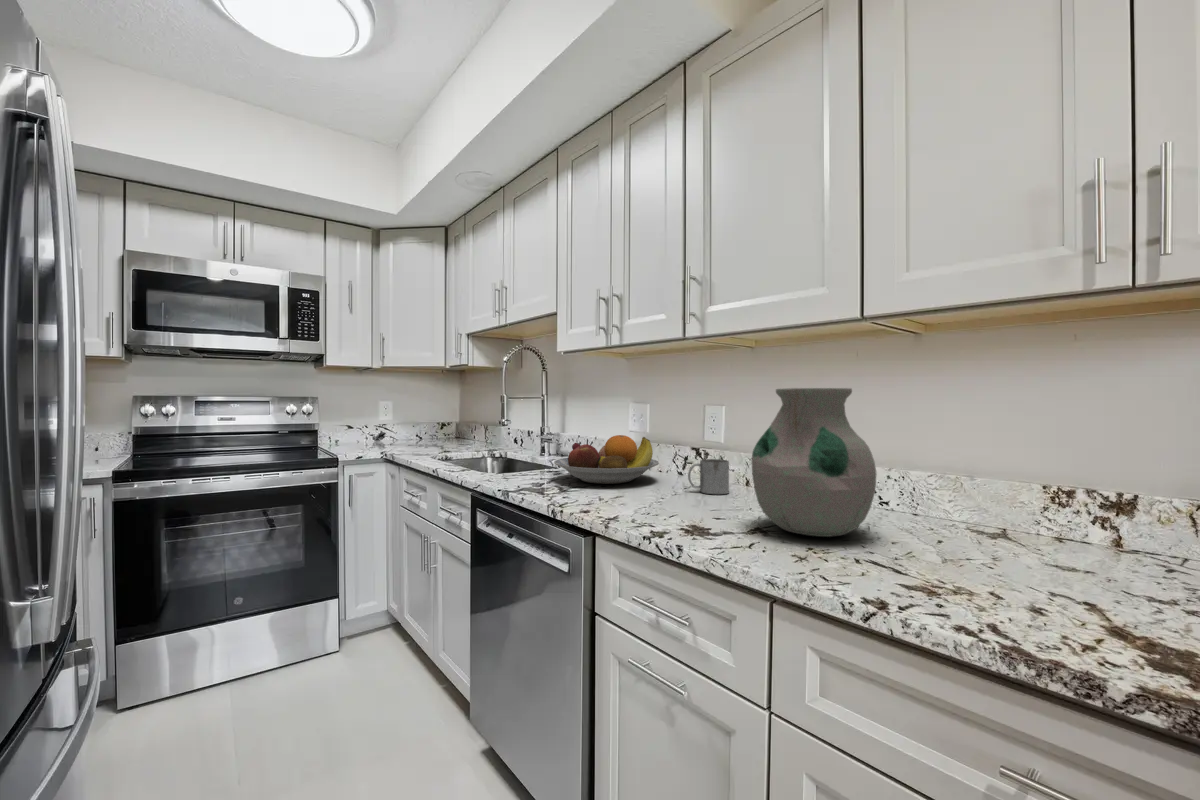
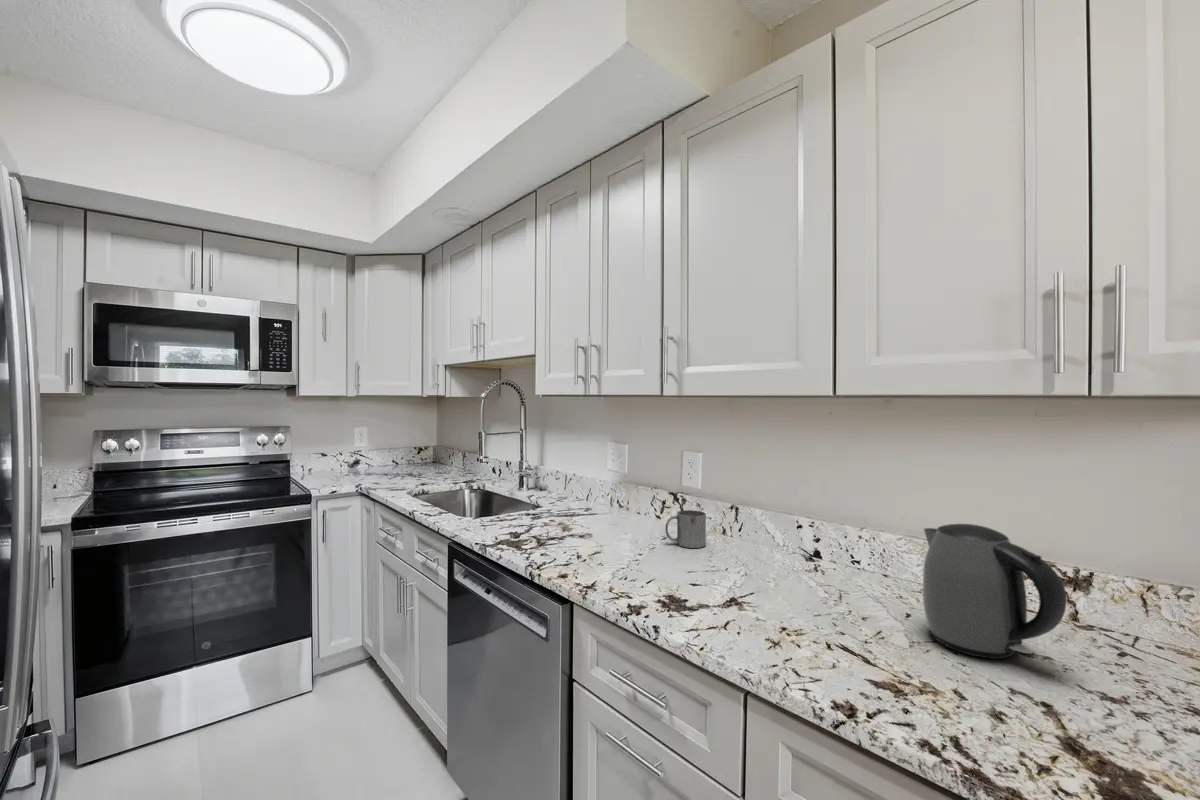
vase: present [751,388,876,537] -> none [727,459,847,613]
fruit bowl: present [554,435,659,484] -> none [532,482,637,533]
kettle: none [956,439,1111,571] -> present [923,524,1067,659]

